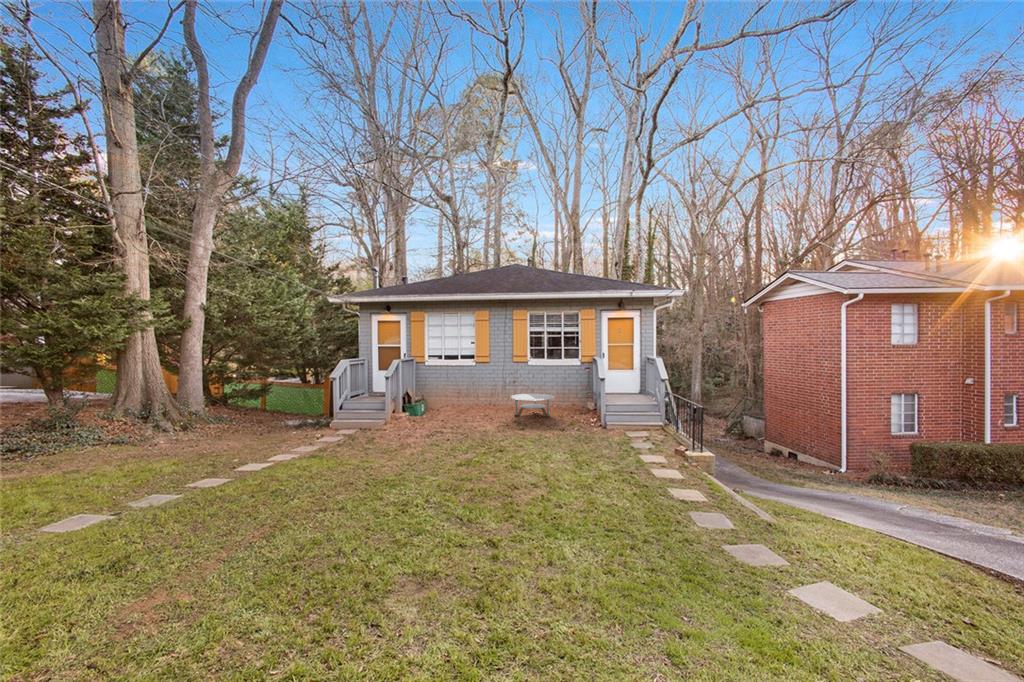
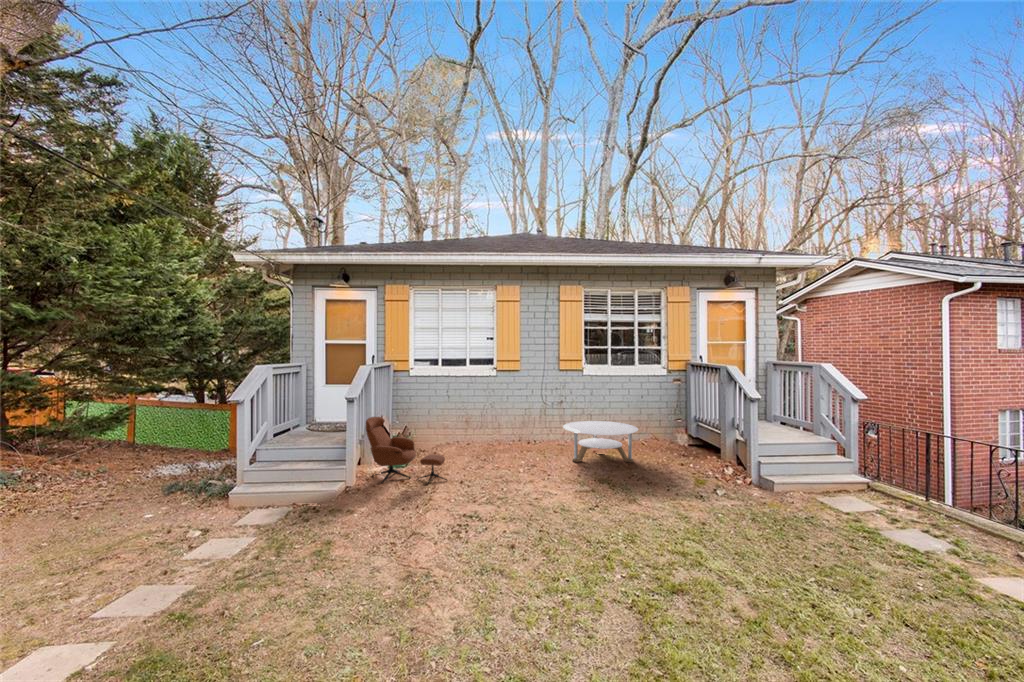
lounge chair: none [396,388,438,423] -> present [366,417,447,484]

